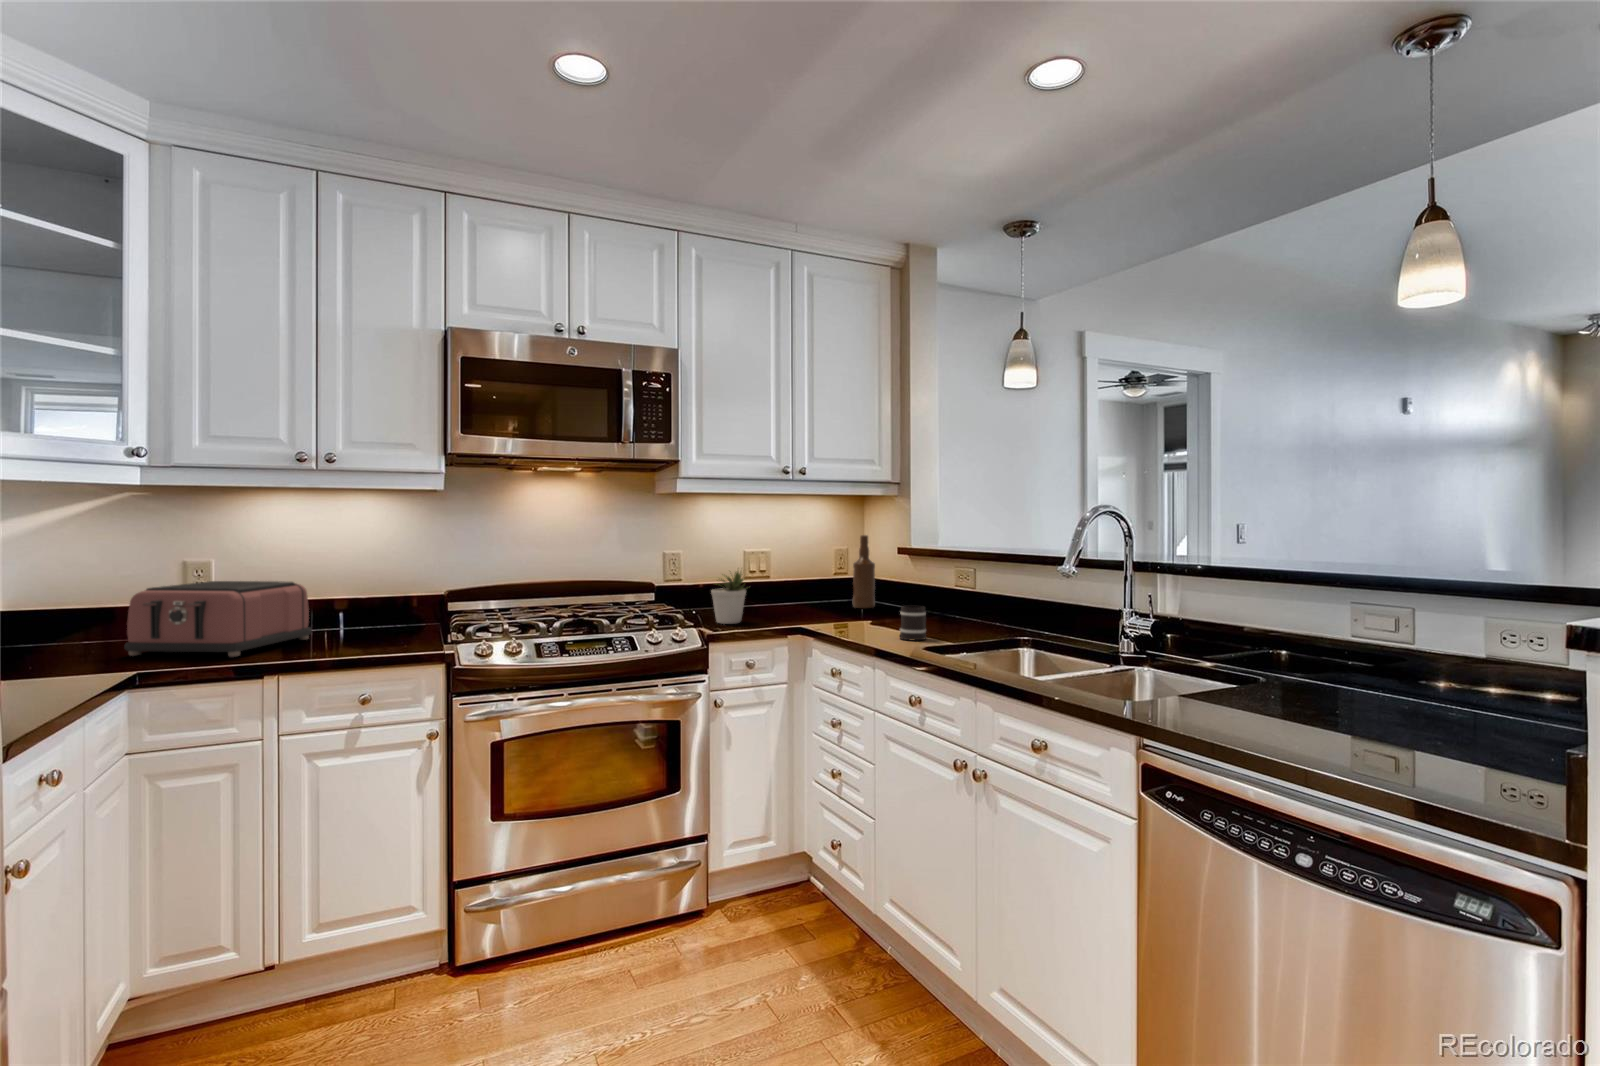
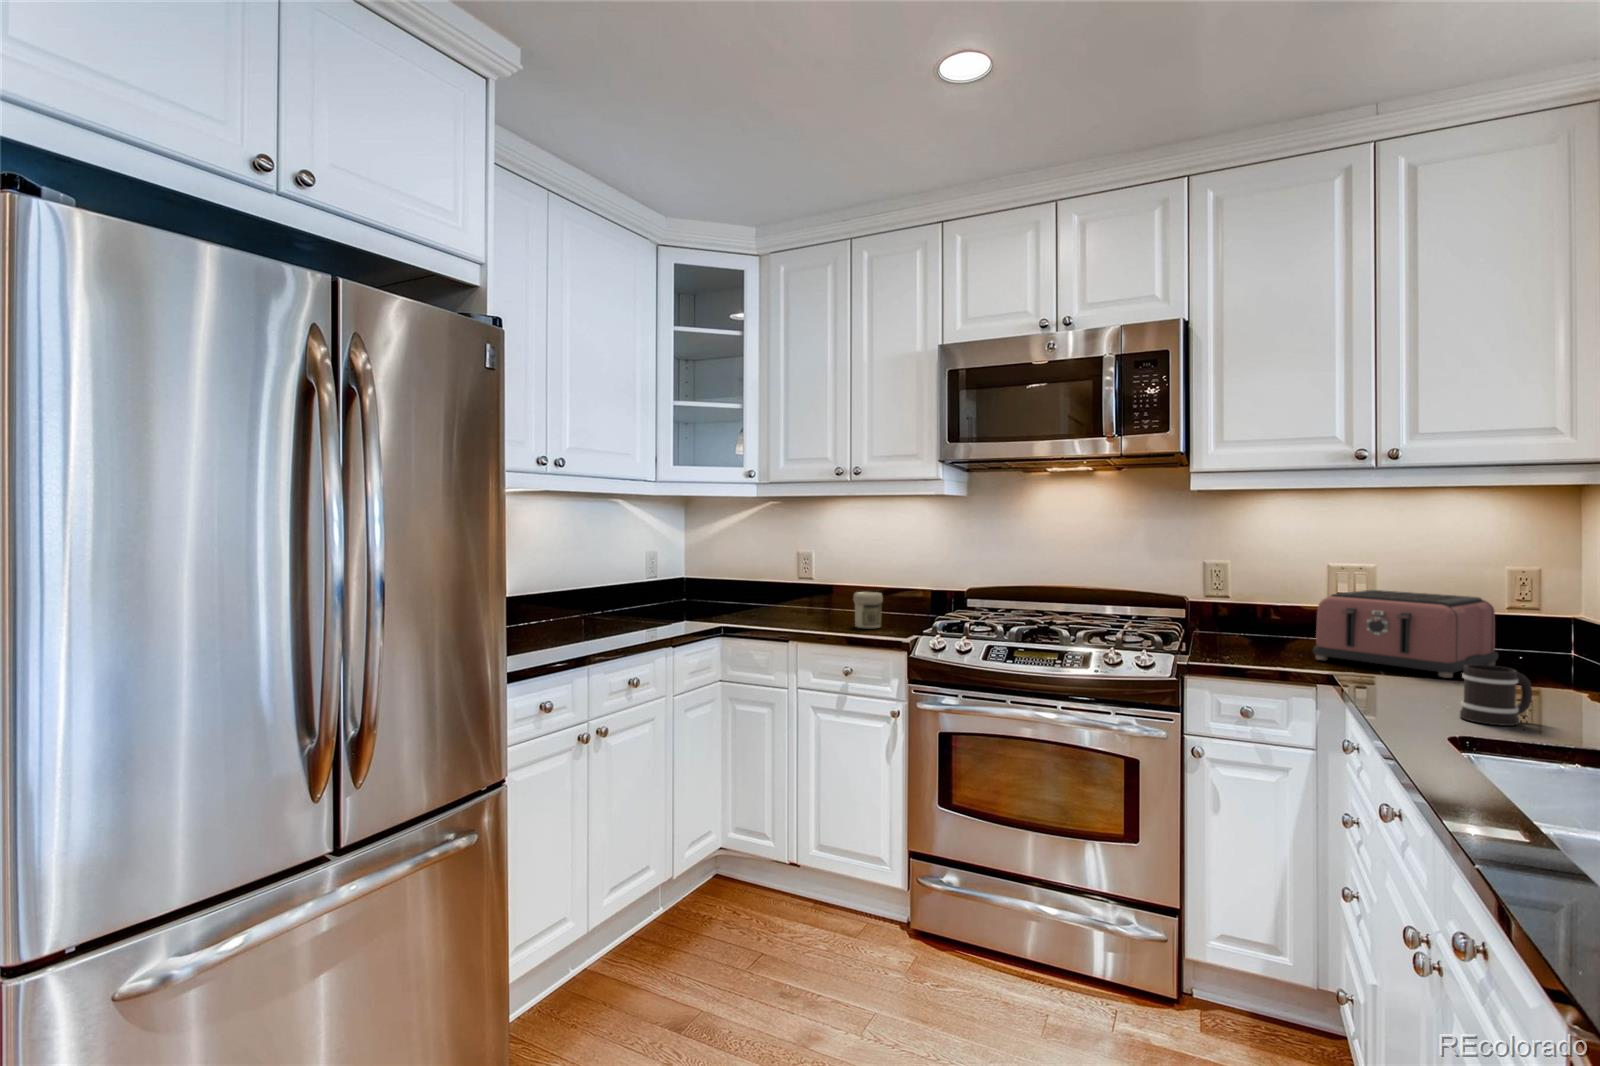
bottle: present [853,535,875,608] -> none [1514,549,1564,667]
potted plant: present [711,571,746,624] -> none [1215,584,1269,657]
toaster: present [124,581,312,657] -> present [1313,590,1498,678]
jar: none [346,602,386,646] -> present [853,592,883,629]

